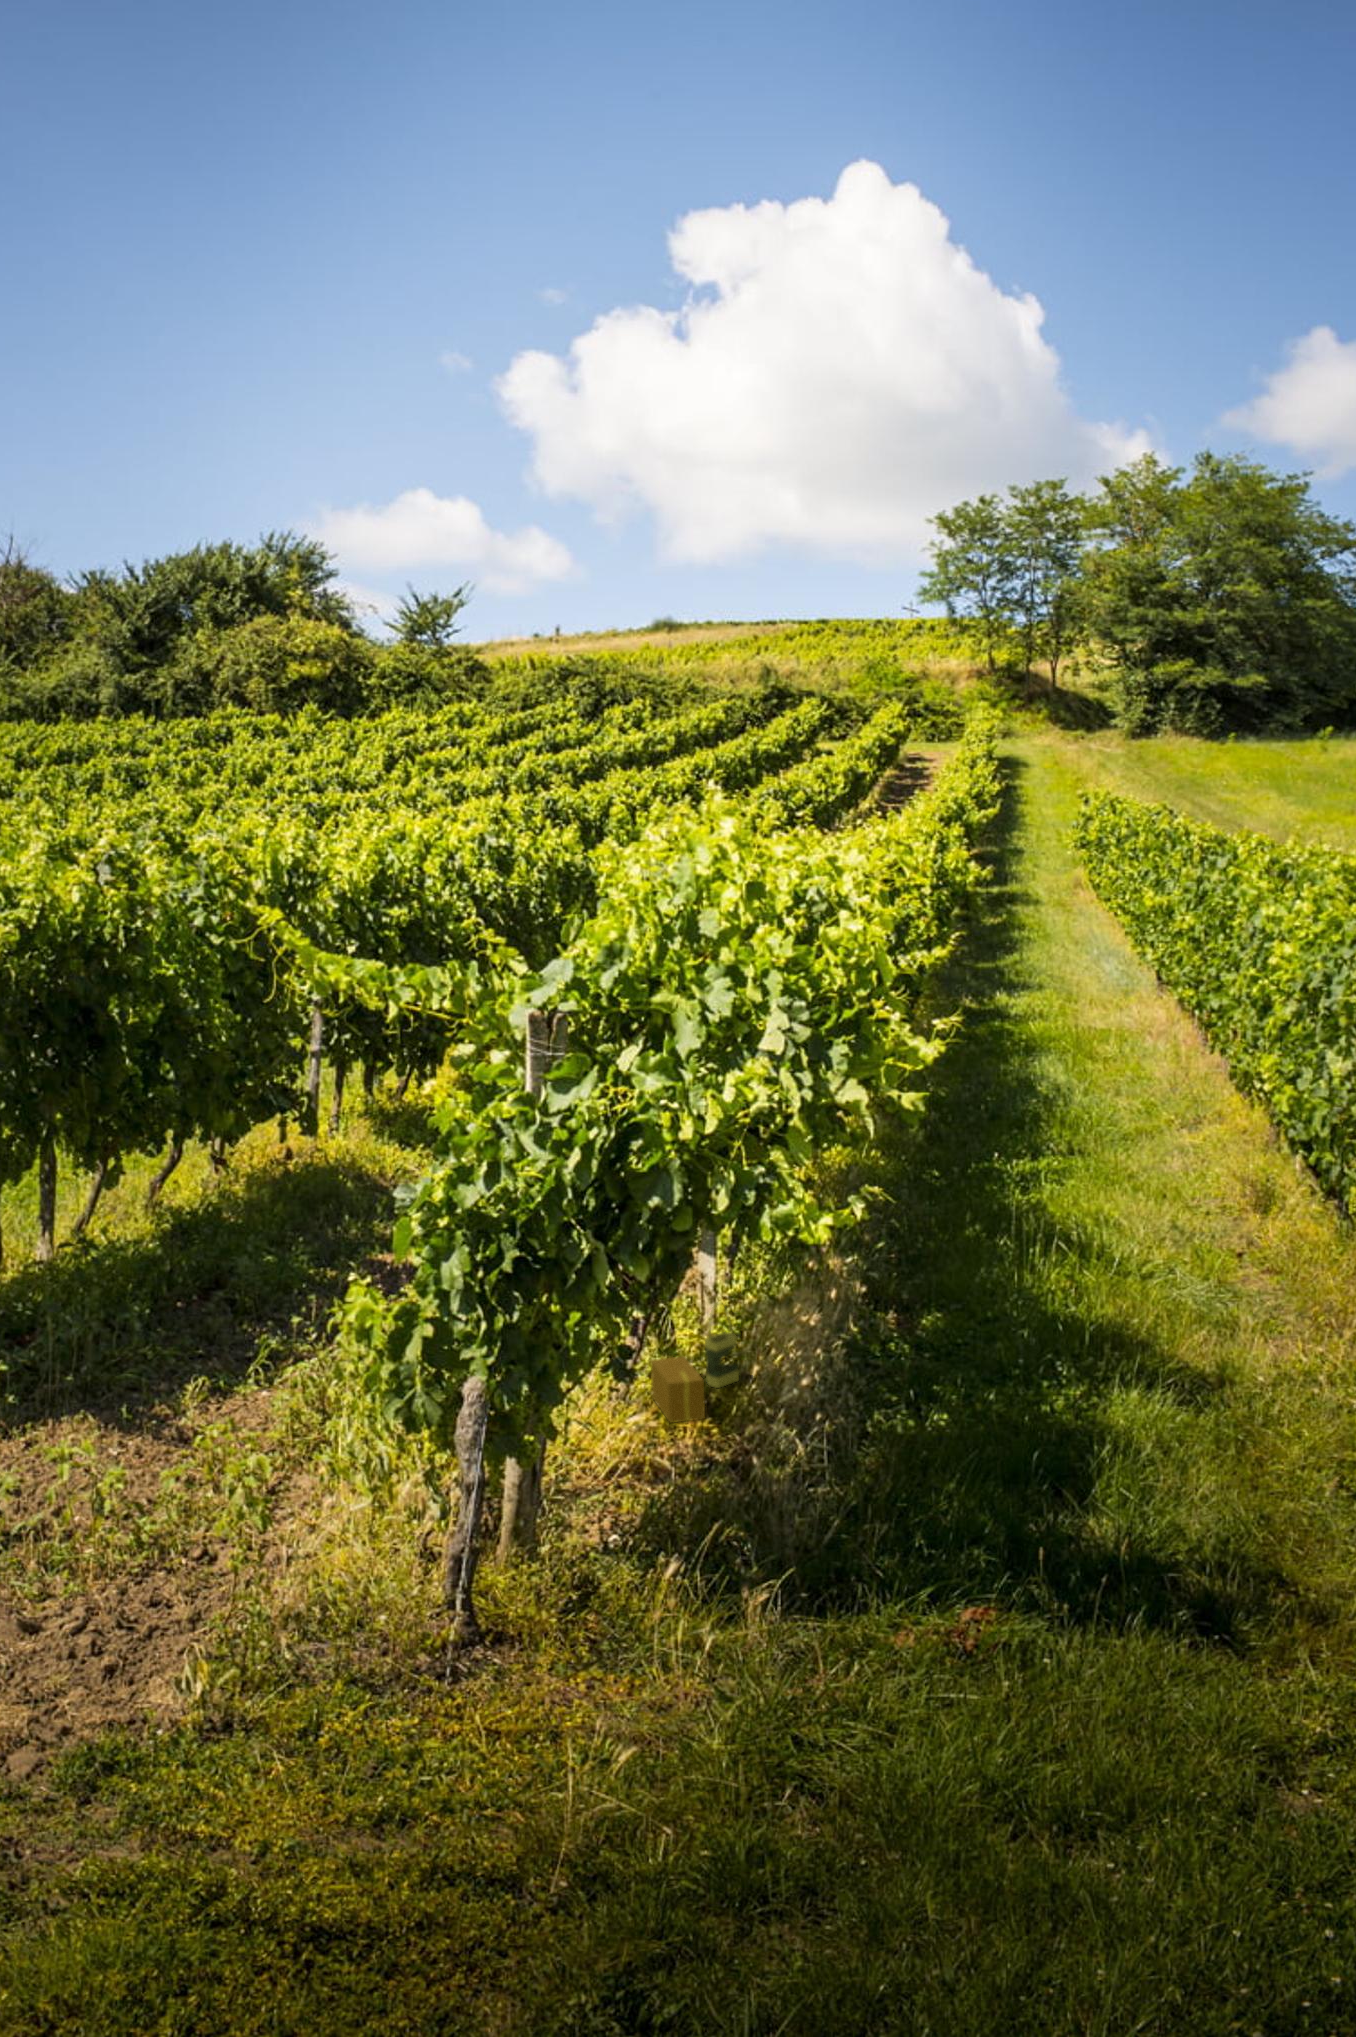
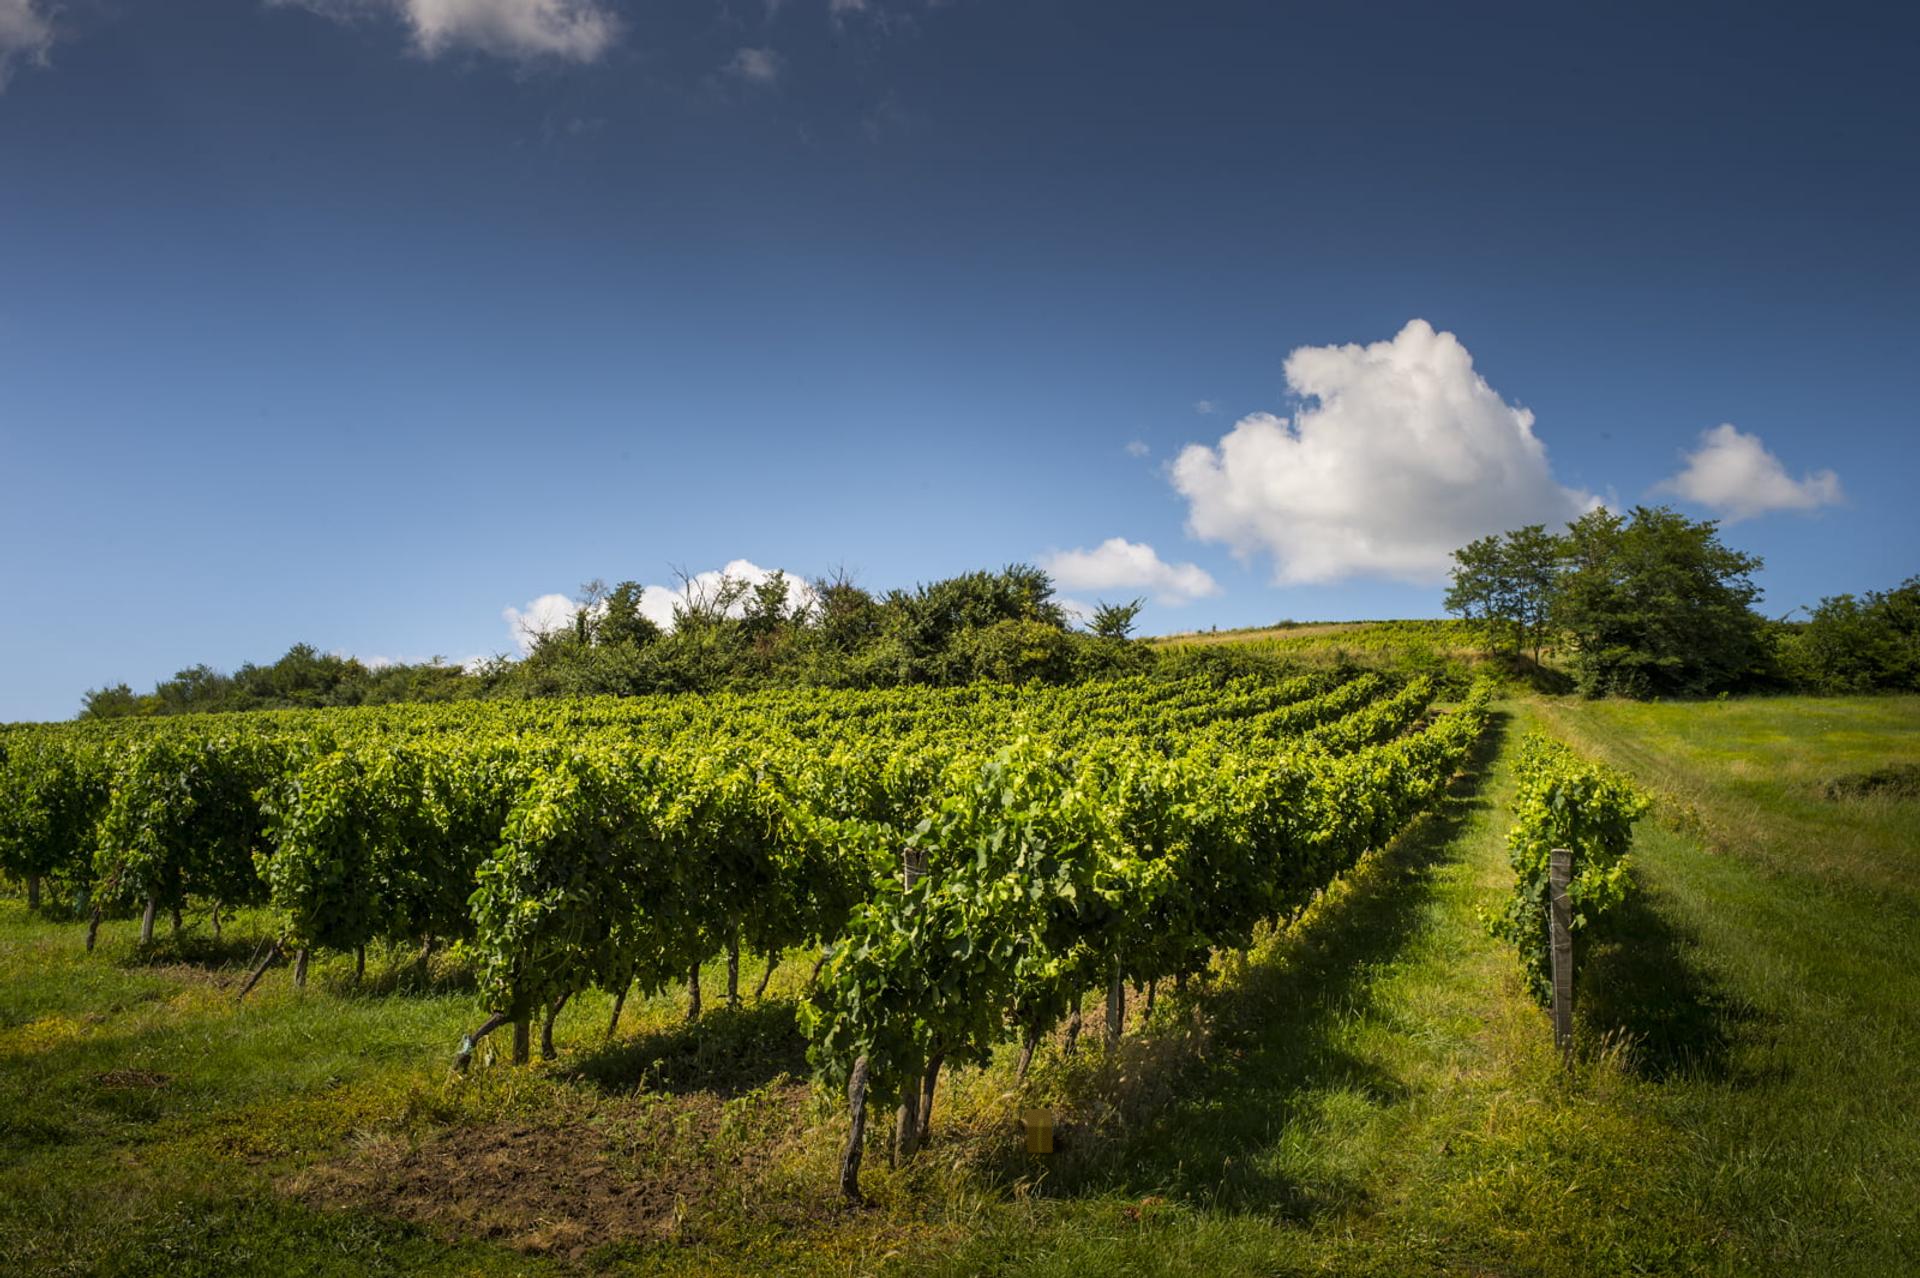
bag: present [705,1303,739,1388] -> none [1069,1075,1093,1133]

